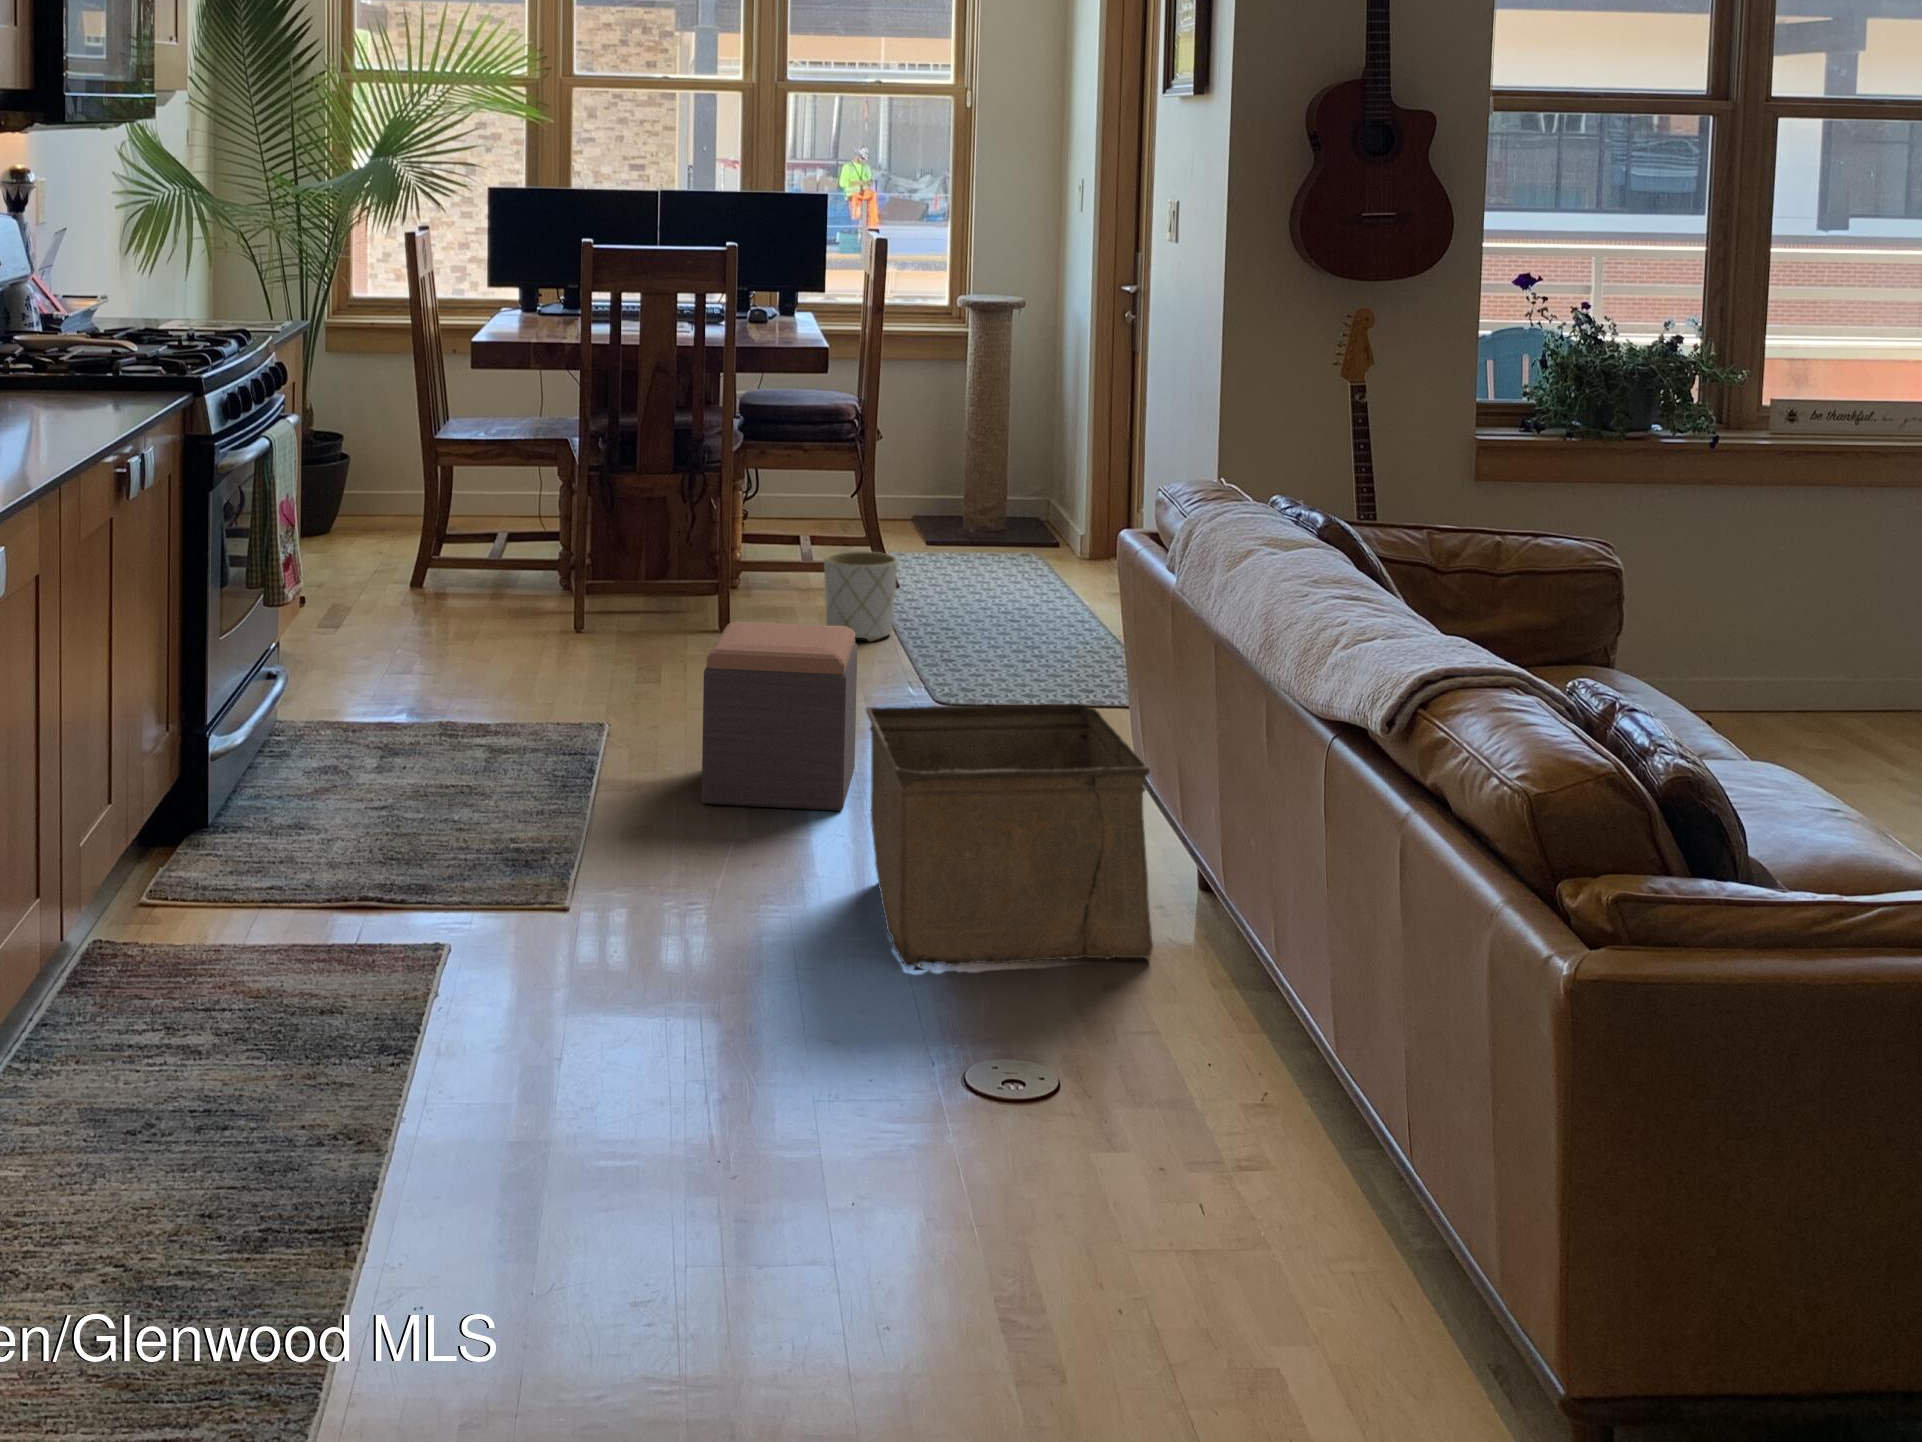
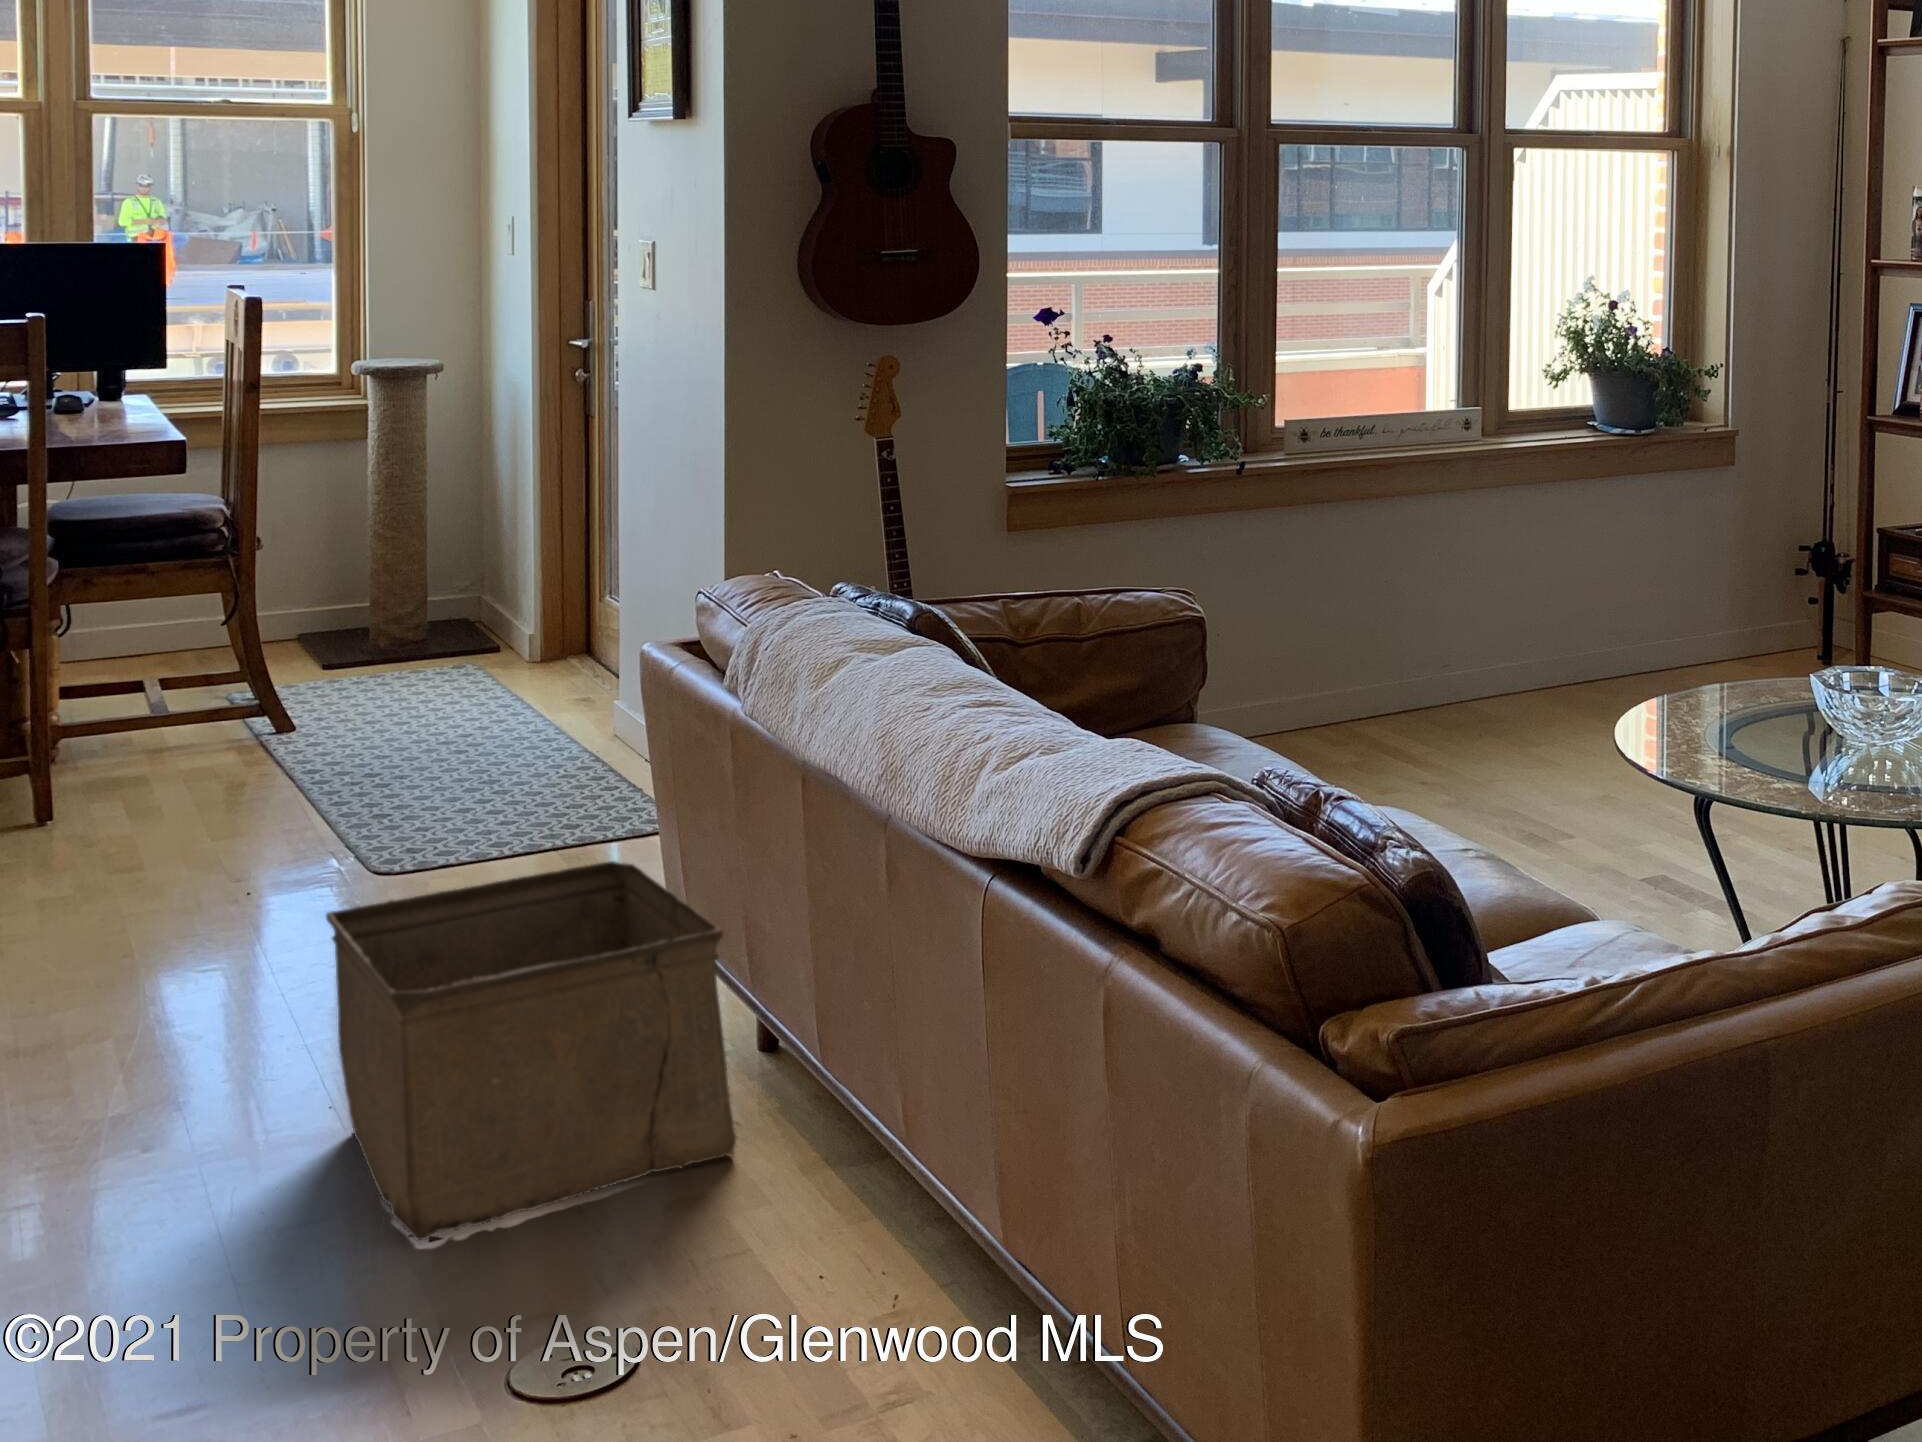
planter: present [824,551,898,641] -> none [201,692,307,808]
footstool: present [702,622,858,811] -> none [62,804,288,1073]

